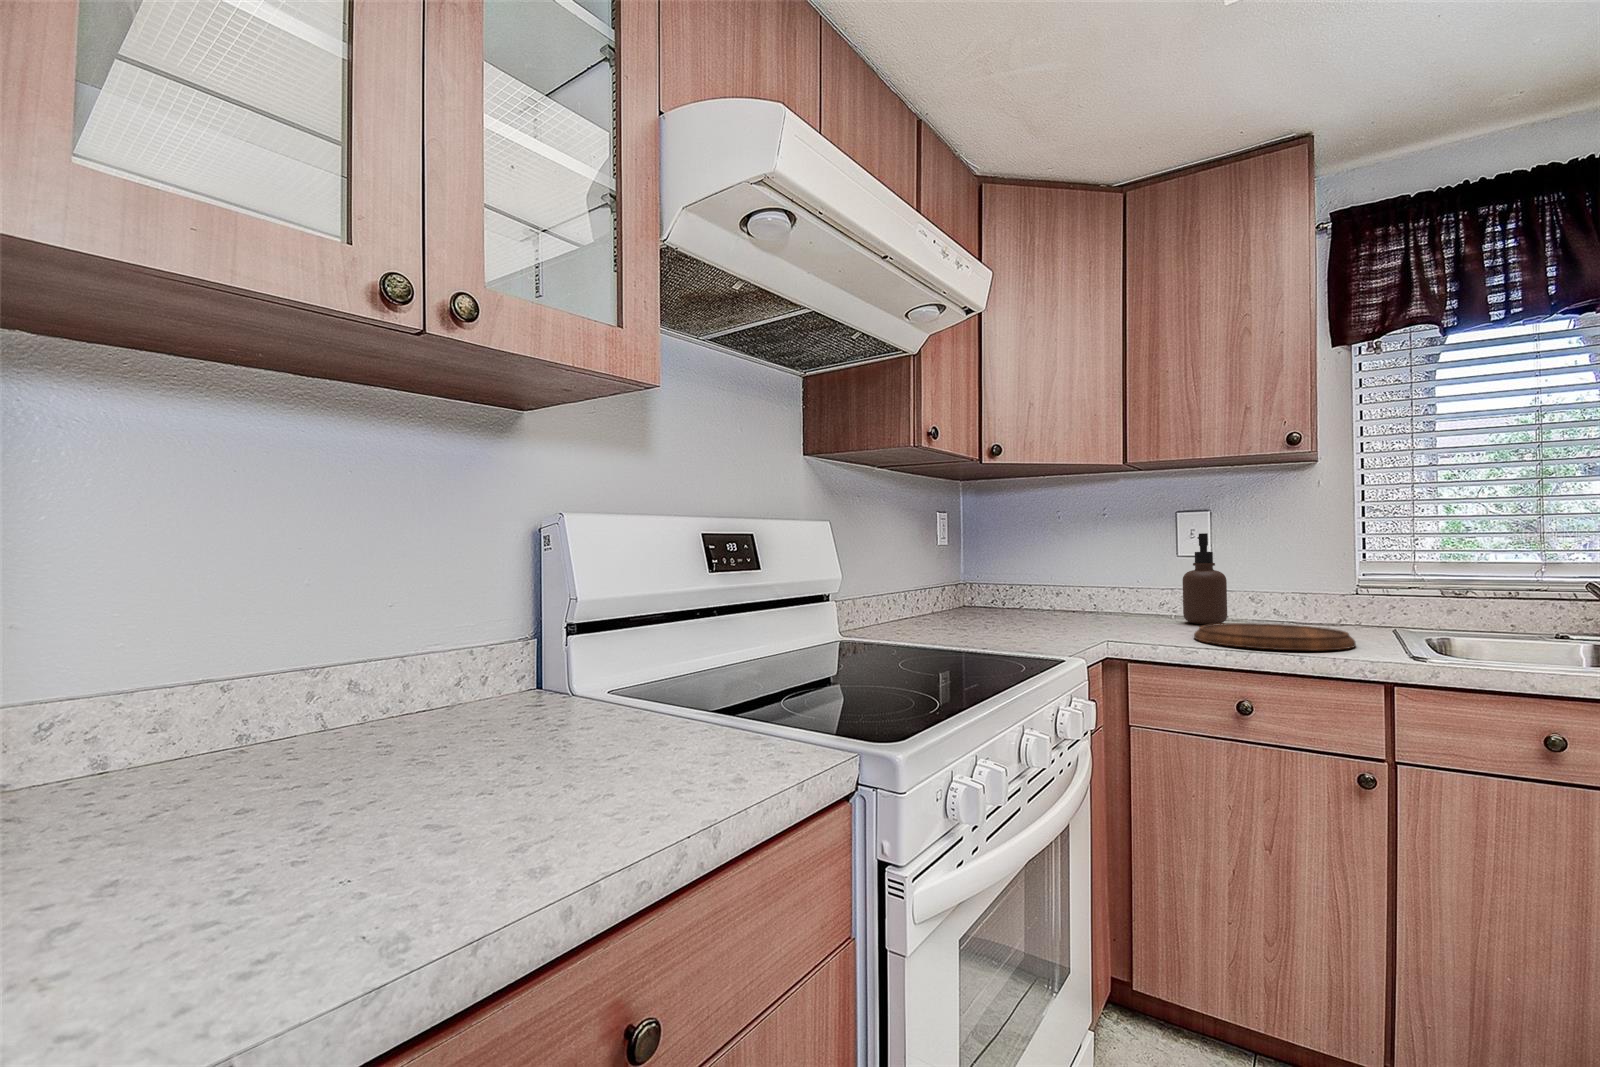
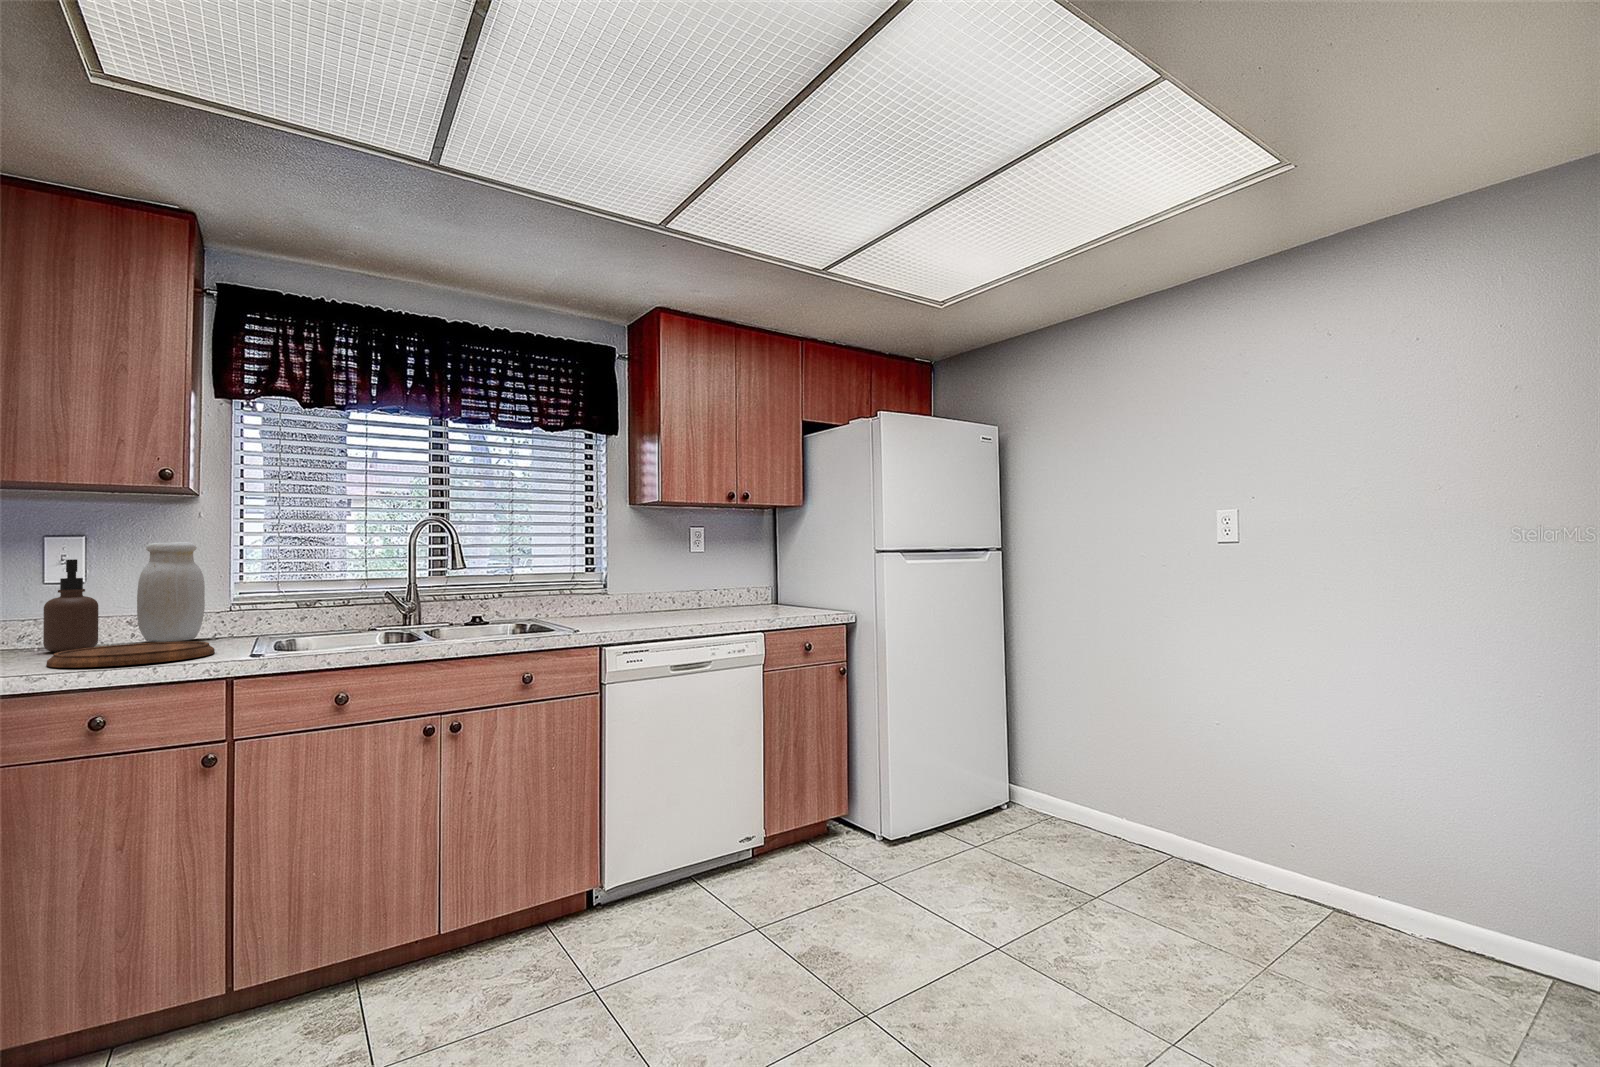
jar: none [1259,514,1327,624] -> present [137,542,205,642]

